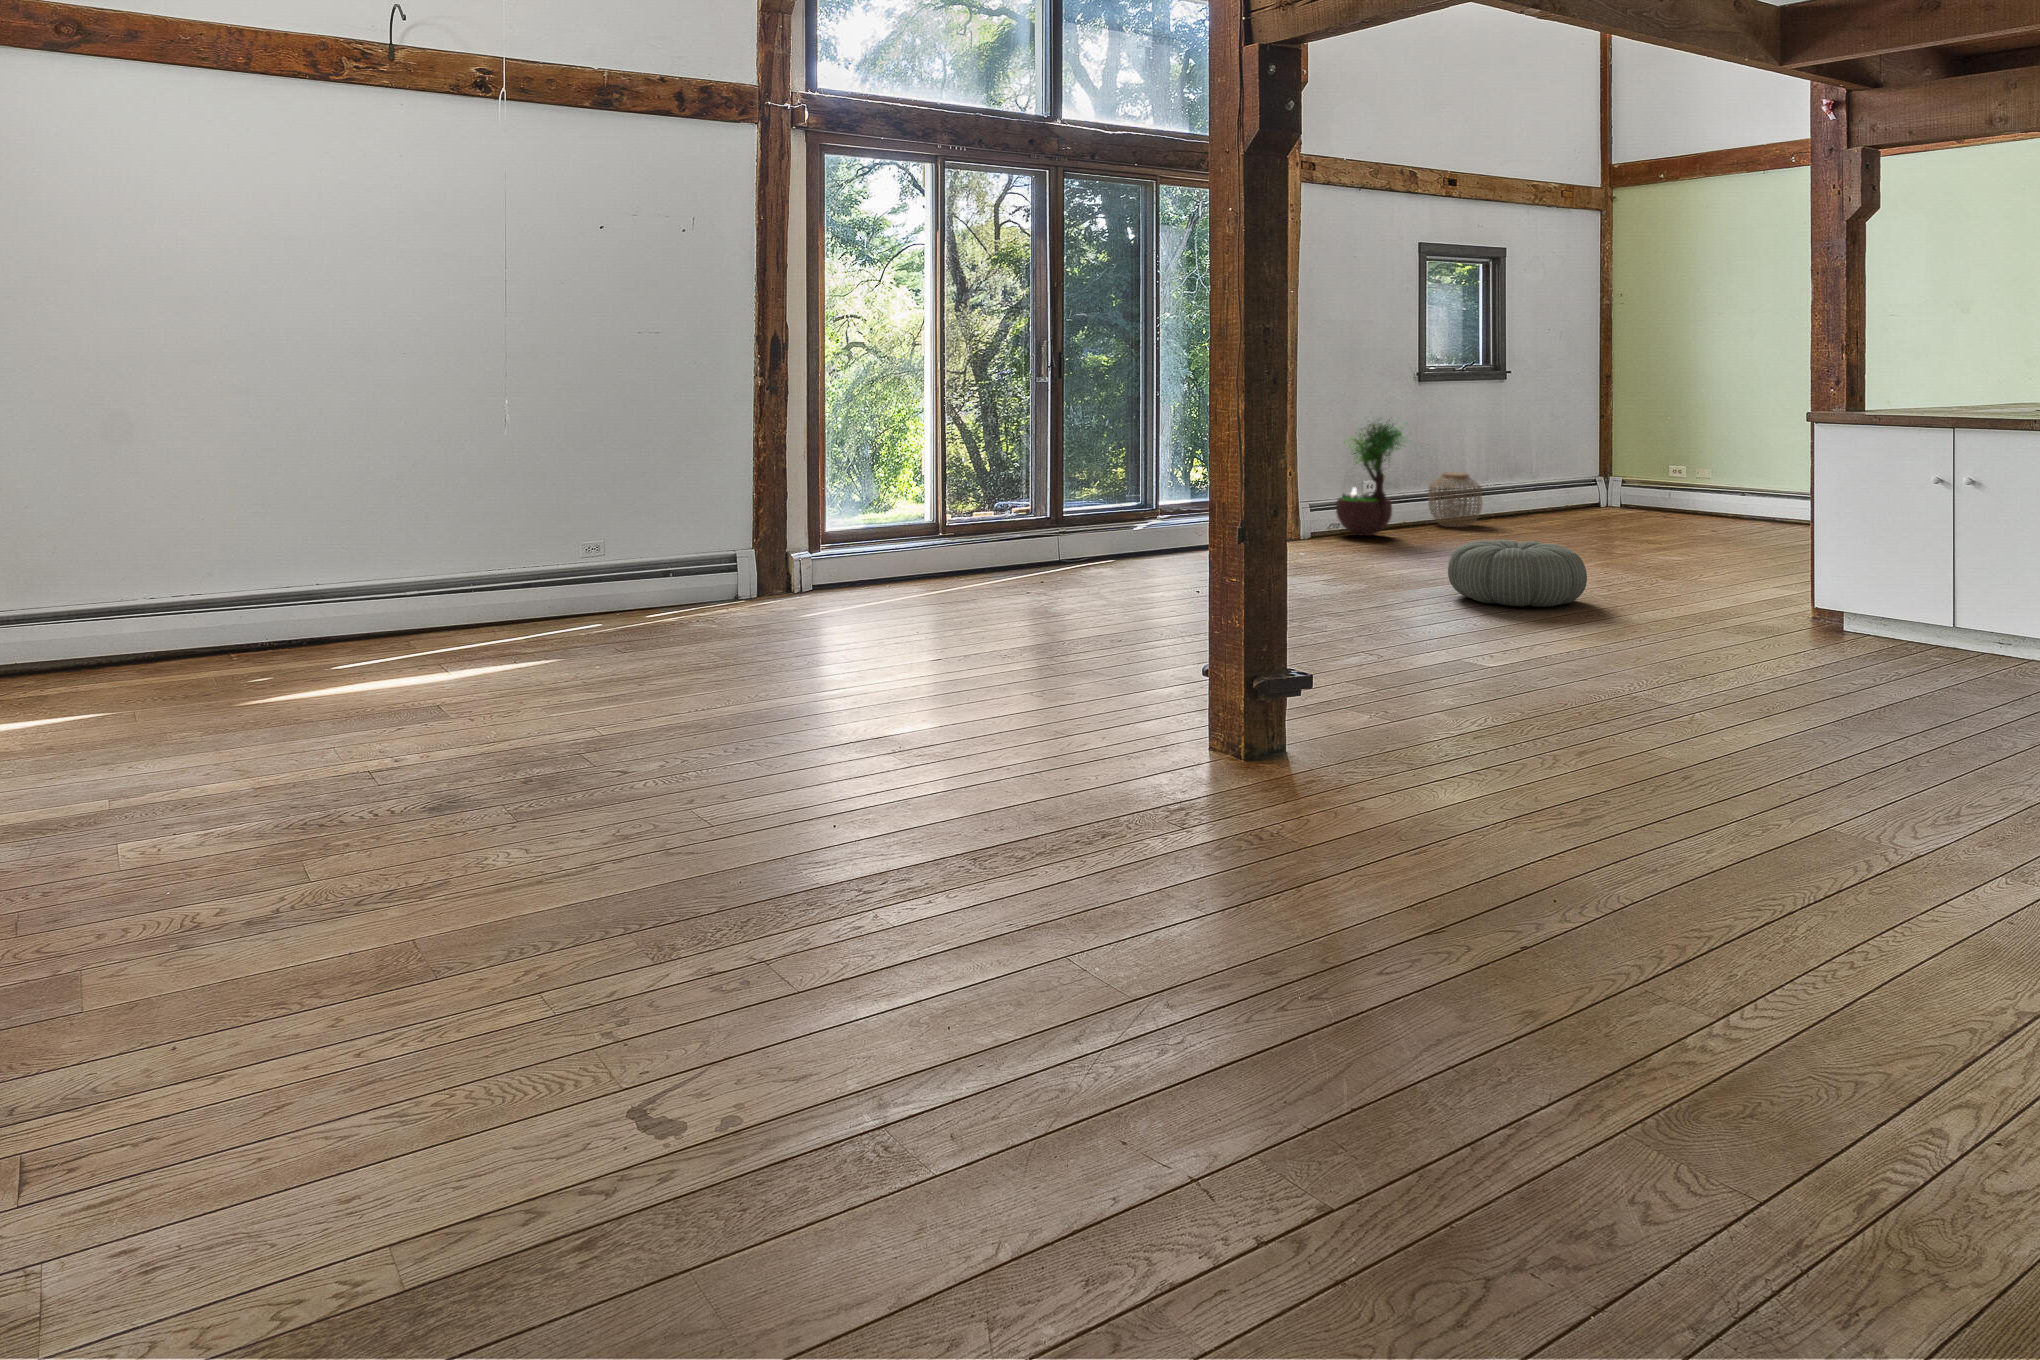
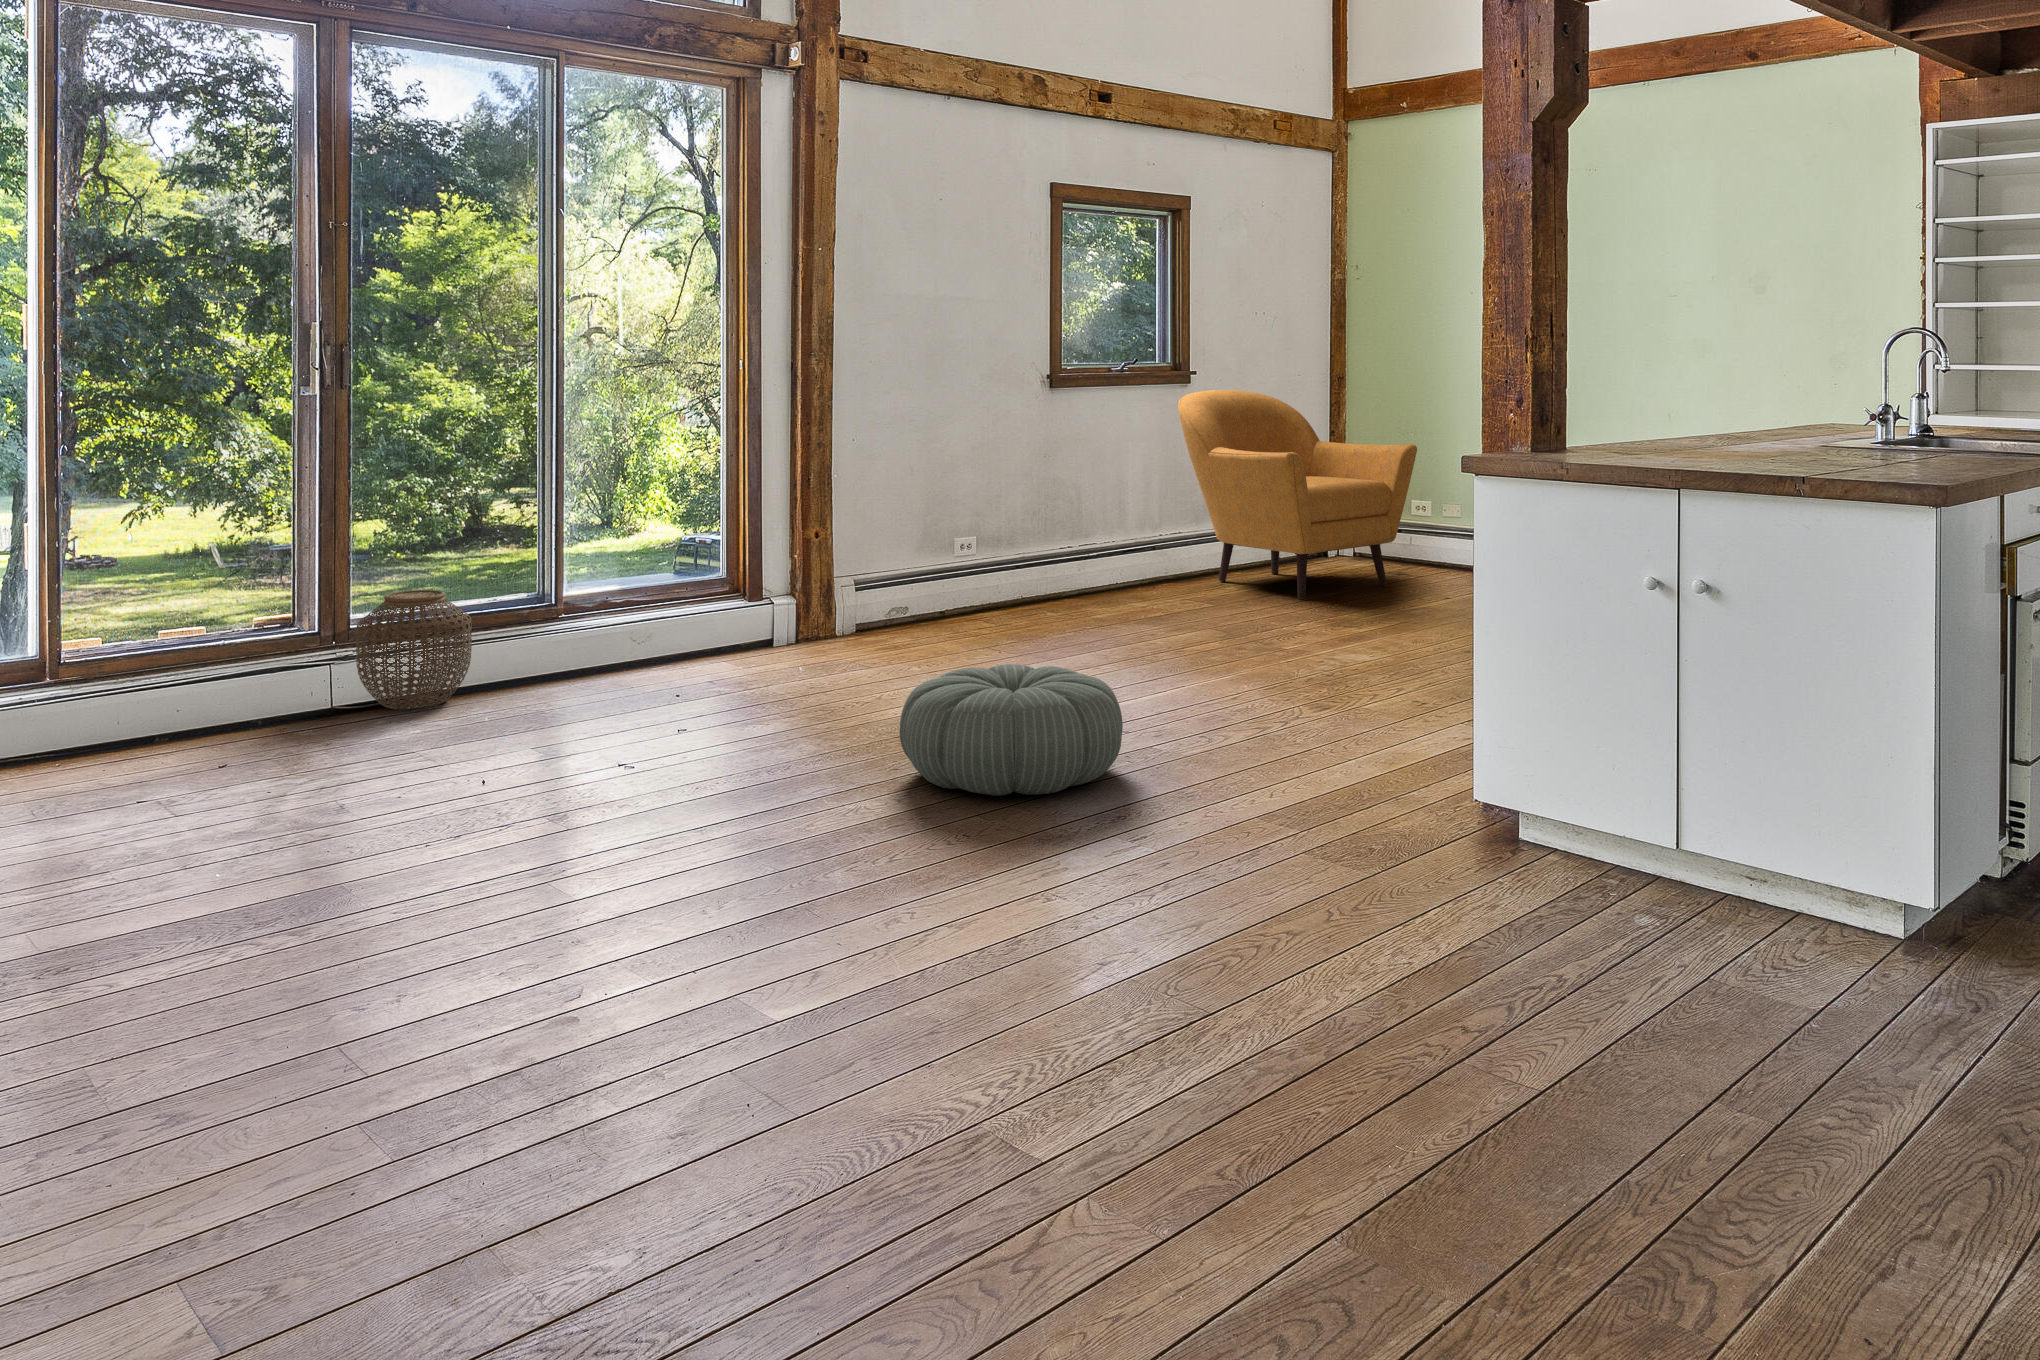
armchair: none [1506,386,1689,529] -> present [1178,390,1417,599]
potted tree: present [1336,420,1407,536] -> none [892,432,1002,623]
woven basket: present [1429,472,1482,527] -> present [356,590,472,709]

